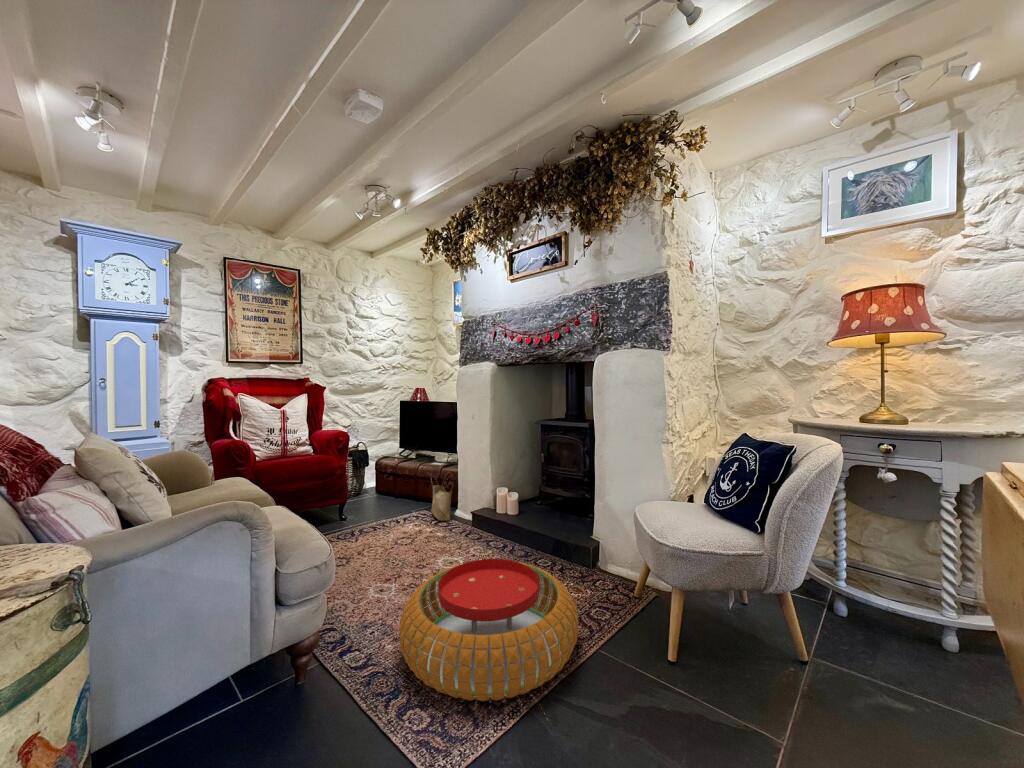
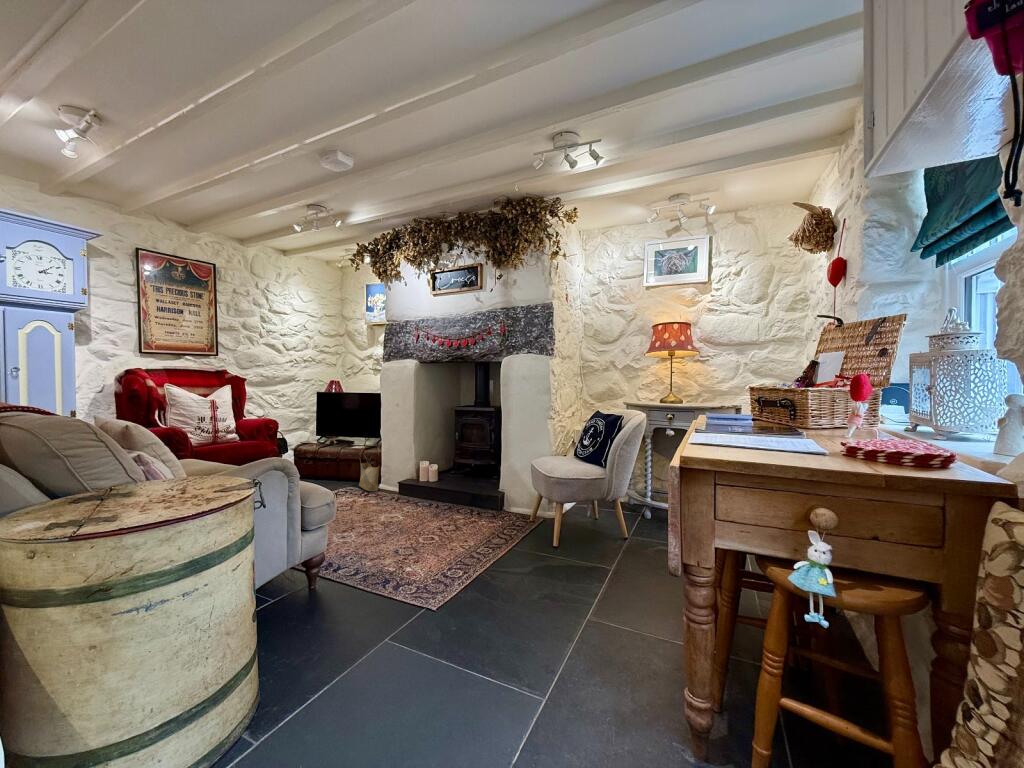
pouf: present [399,559,578,702] -> none [378,501,501,580]

